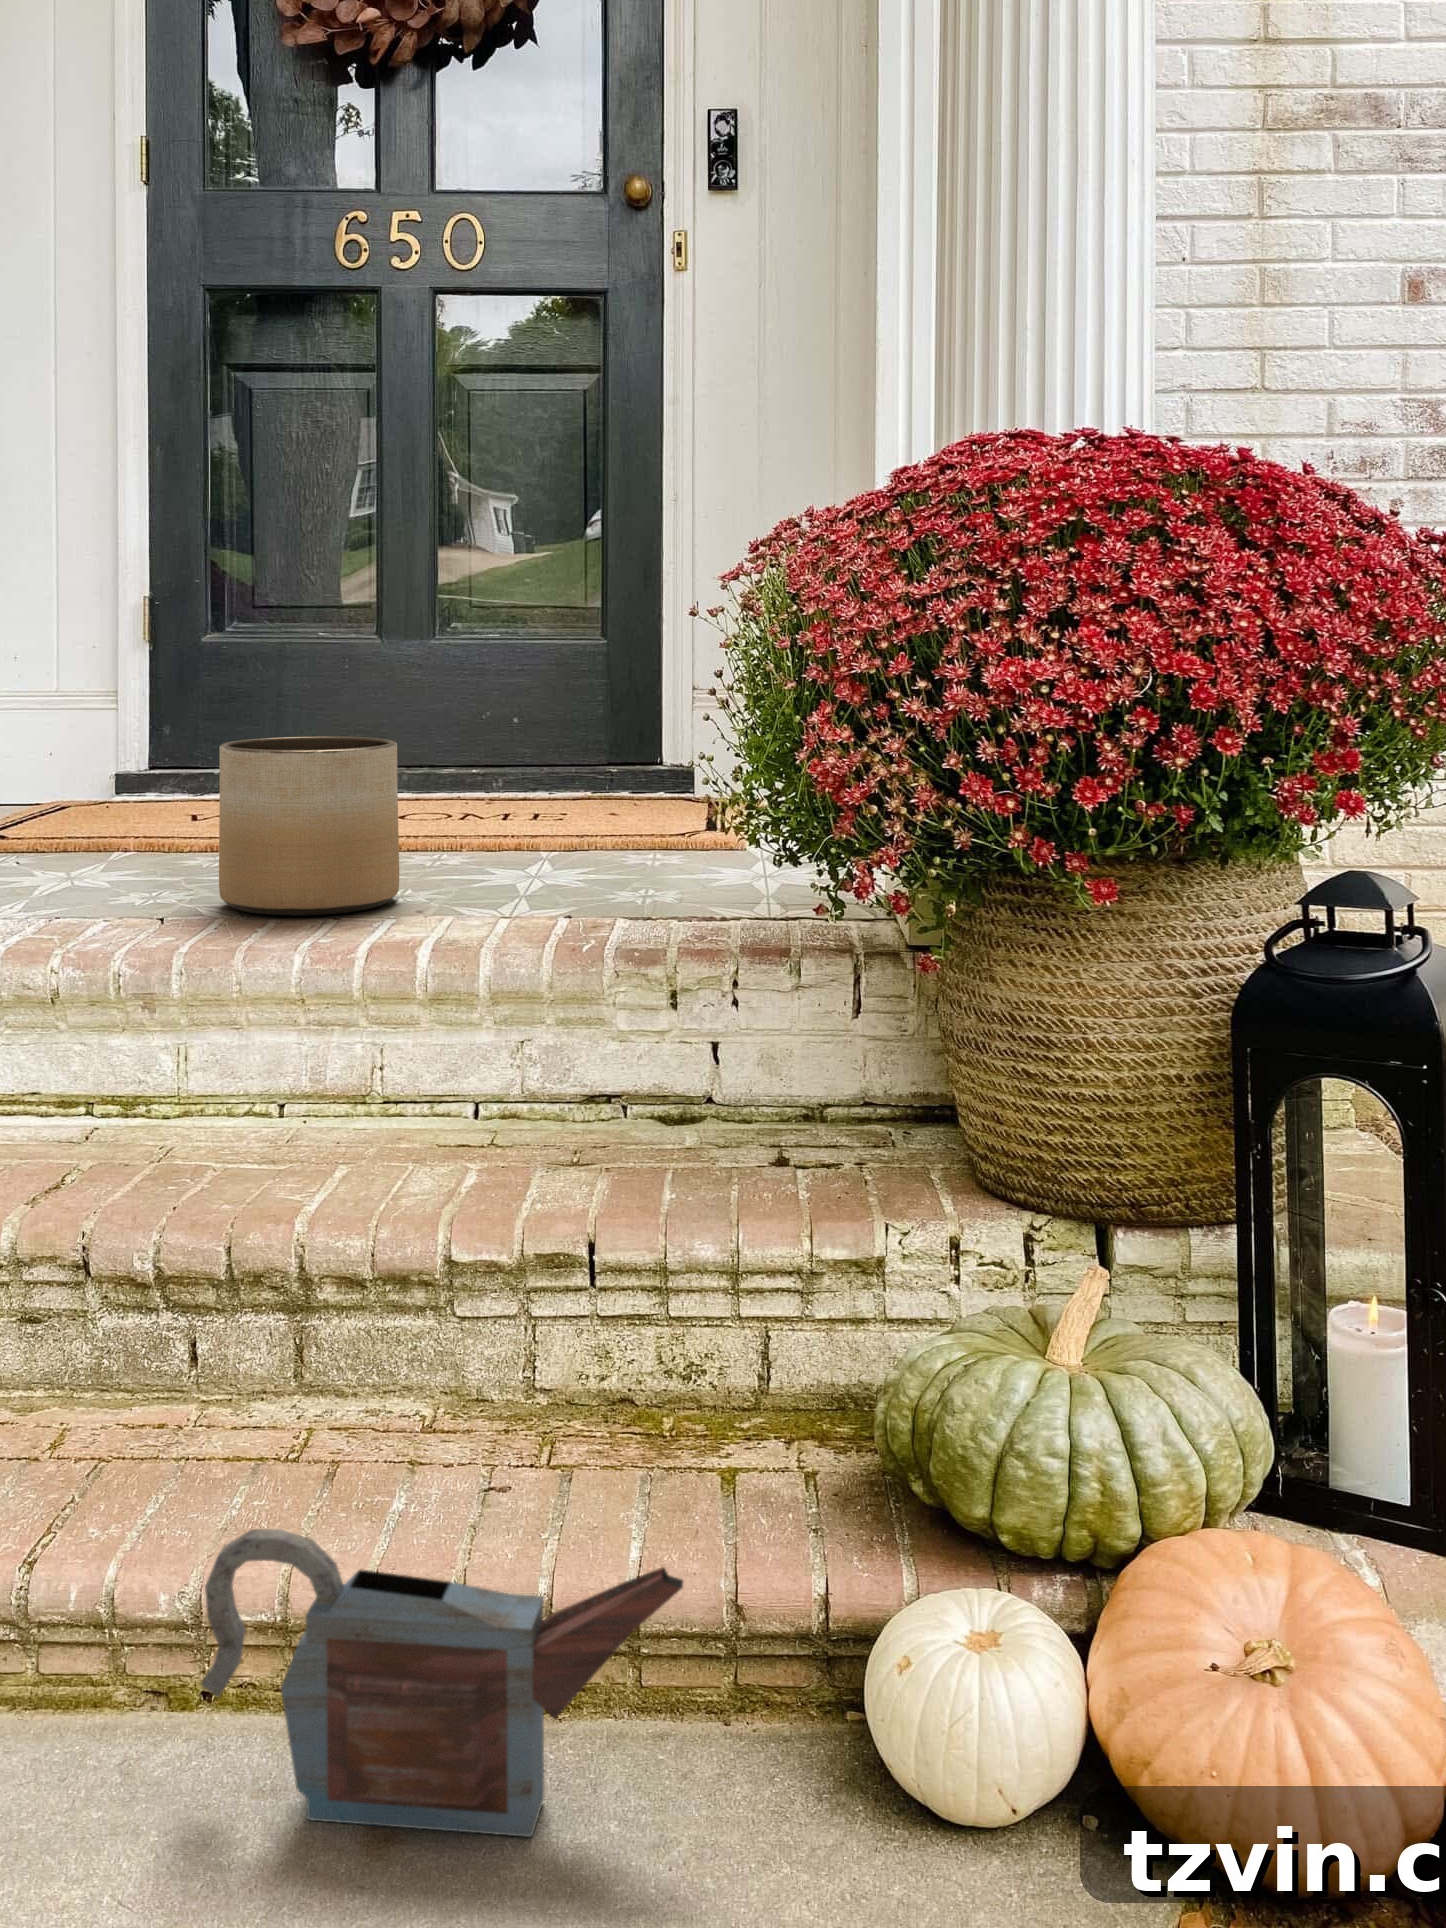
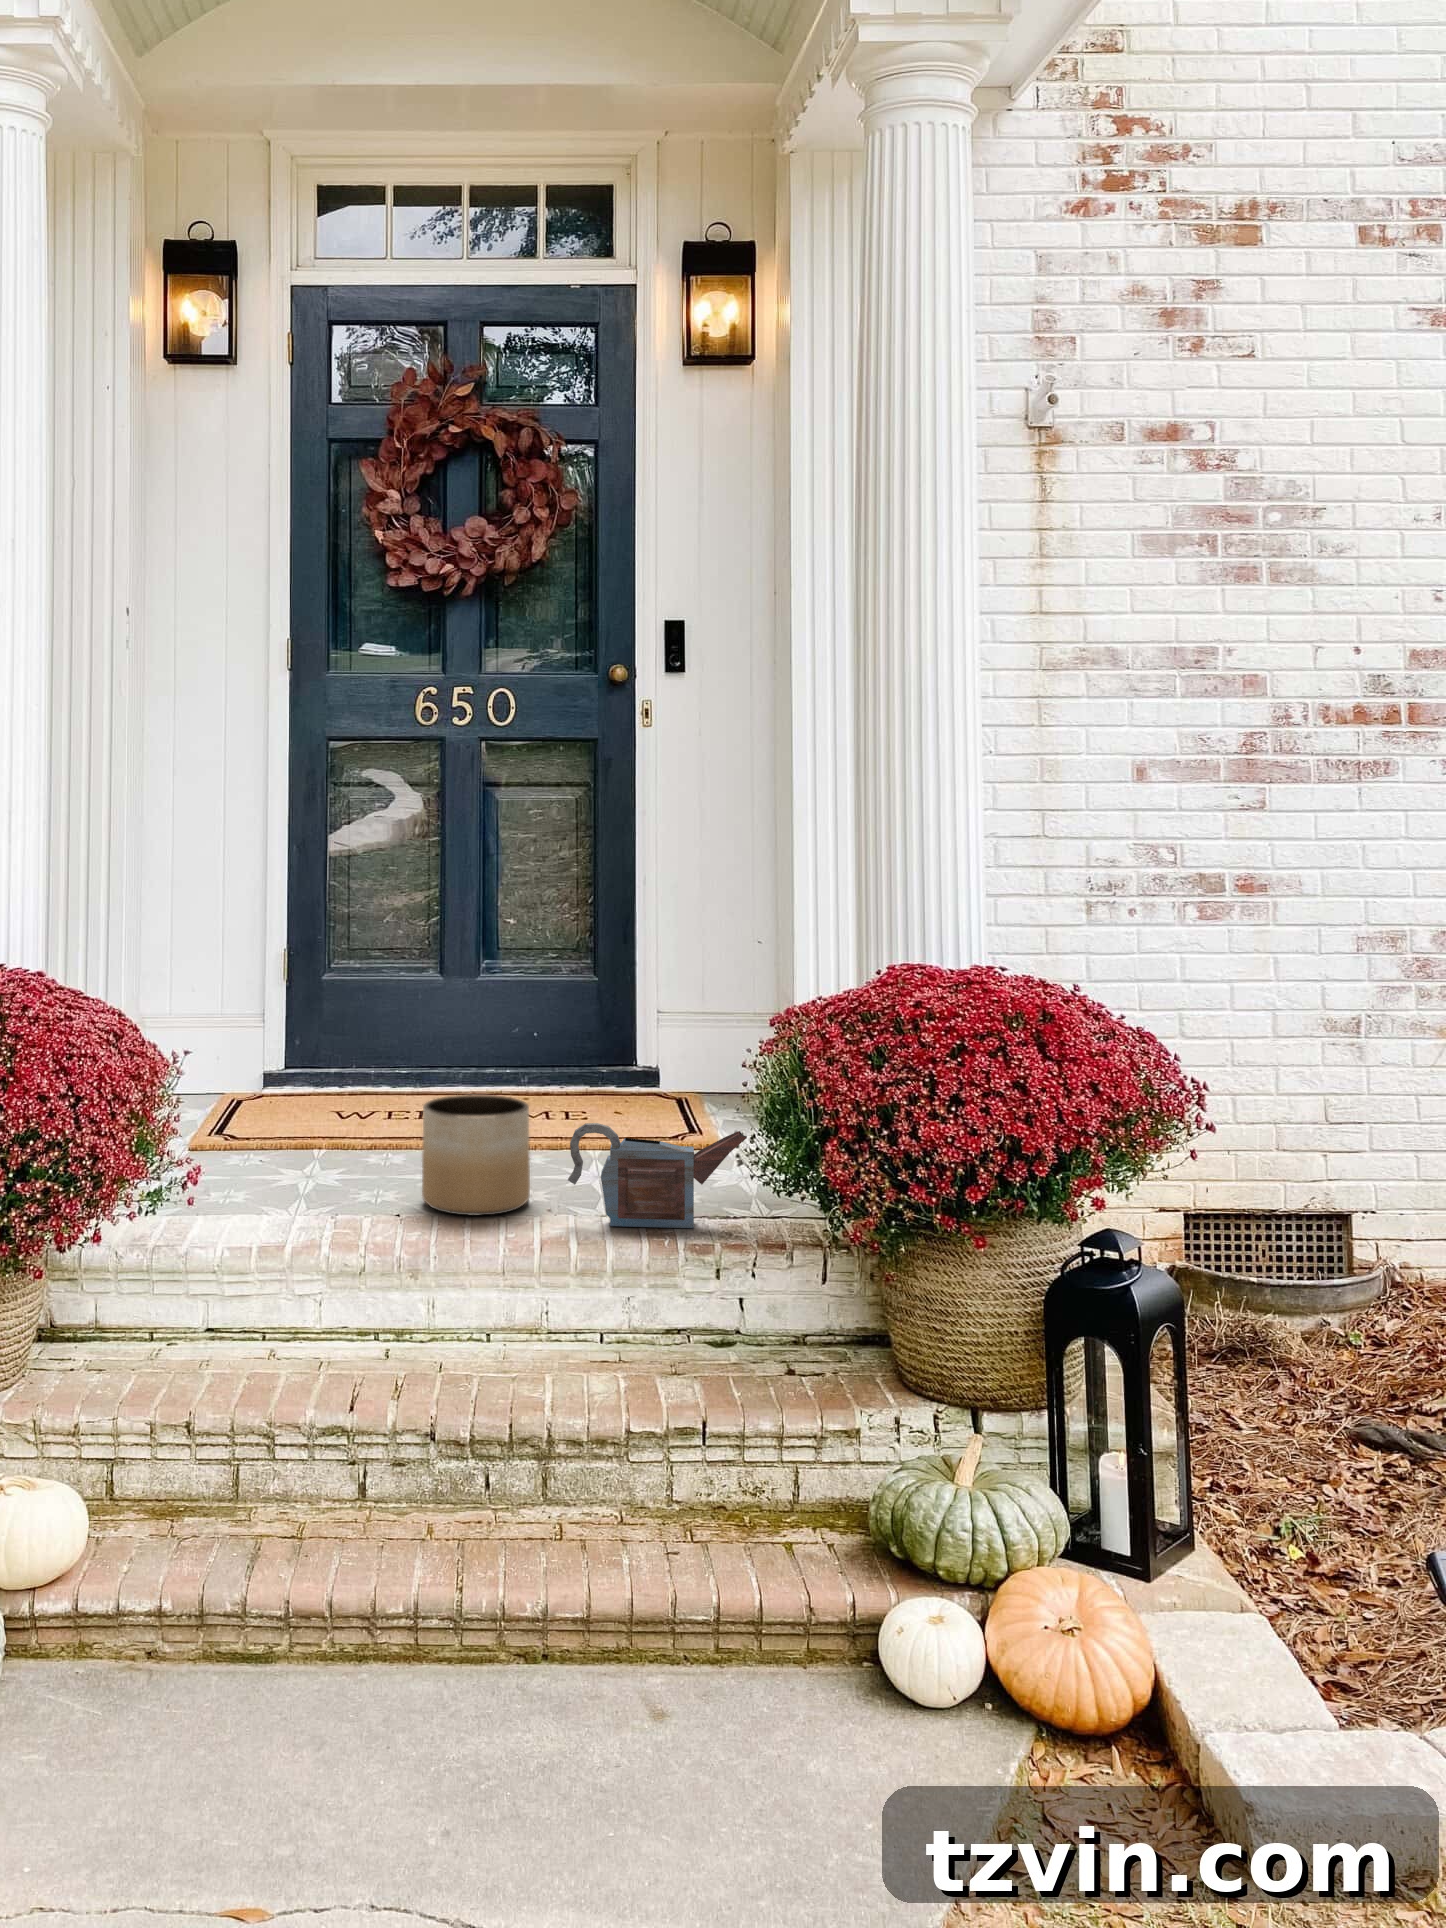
watering can: present [201,1529,683,1837] -> present [568,1123,747,1228]

